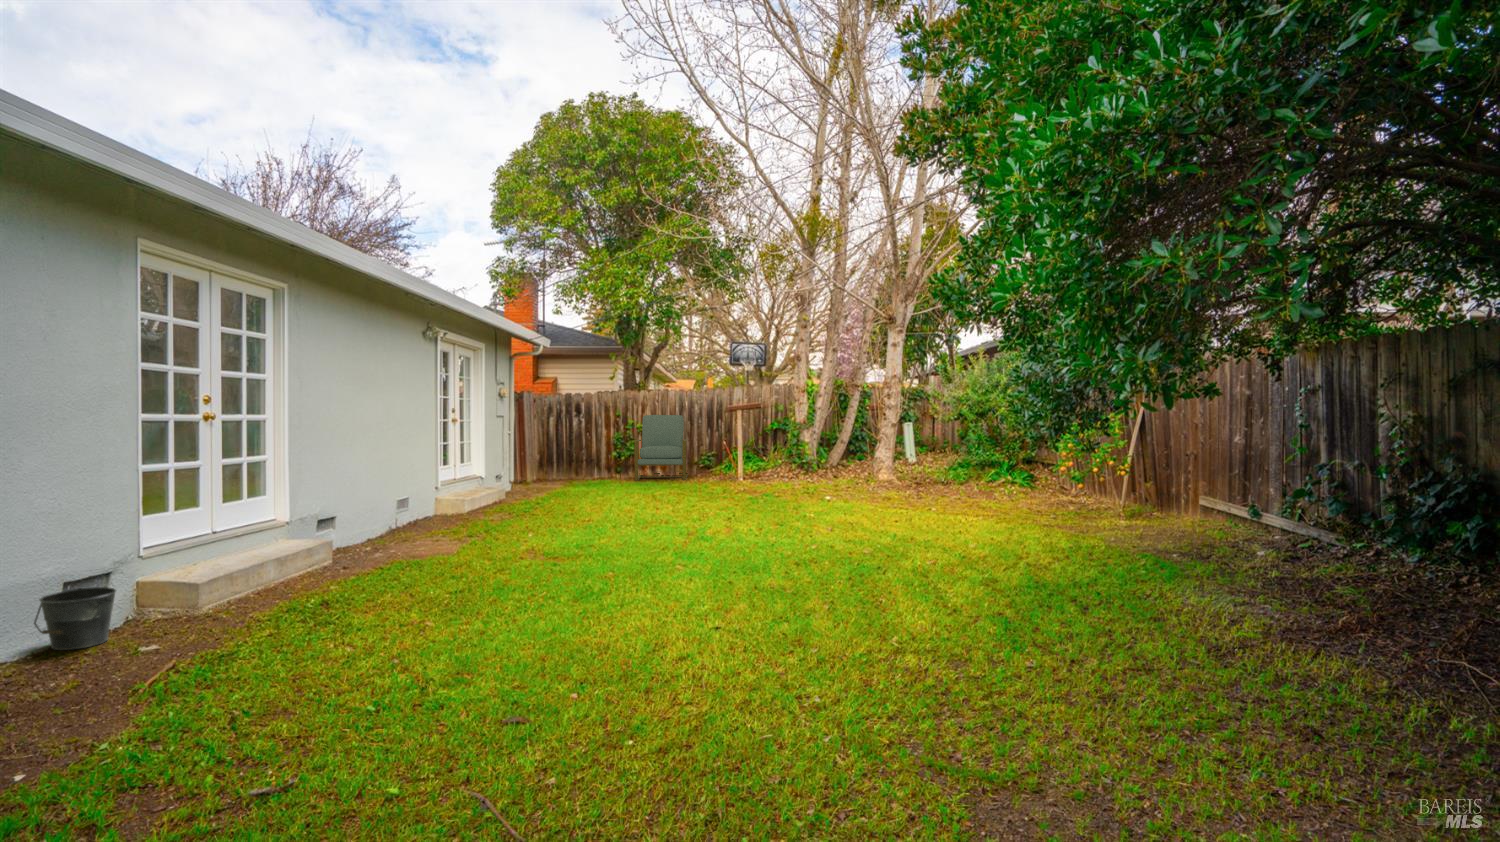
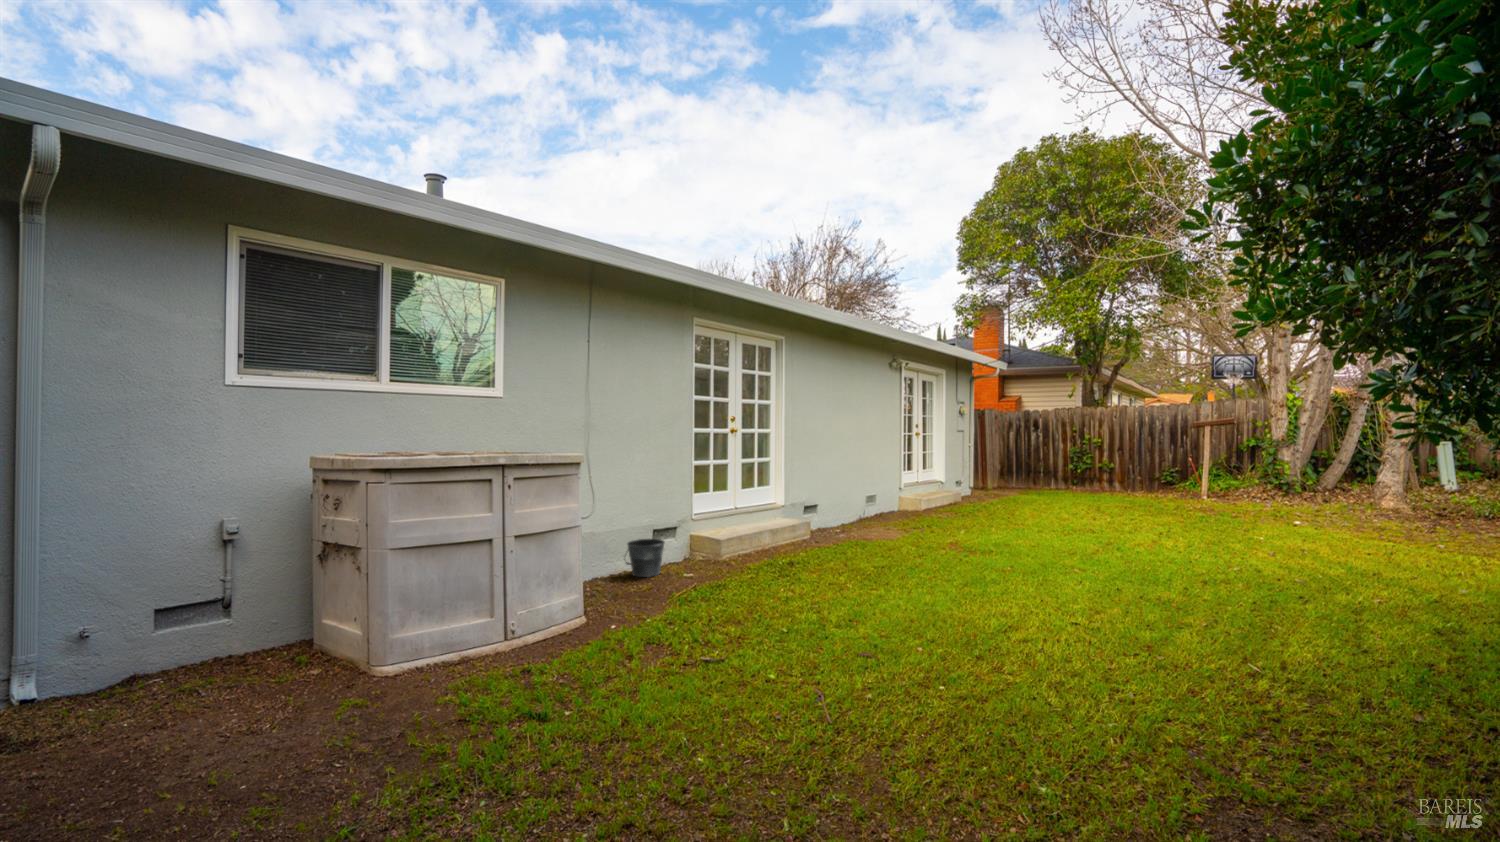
chair: present [635,415,688,481] -> none [1084,430,1143,493]

